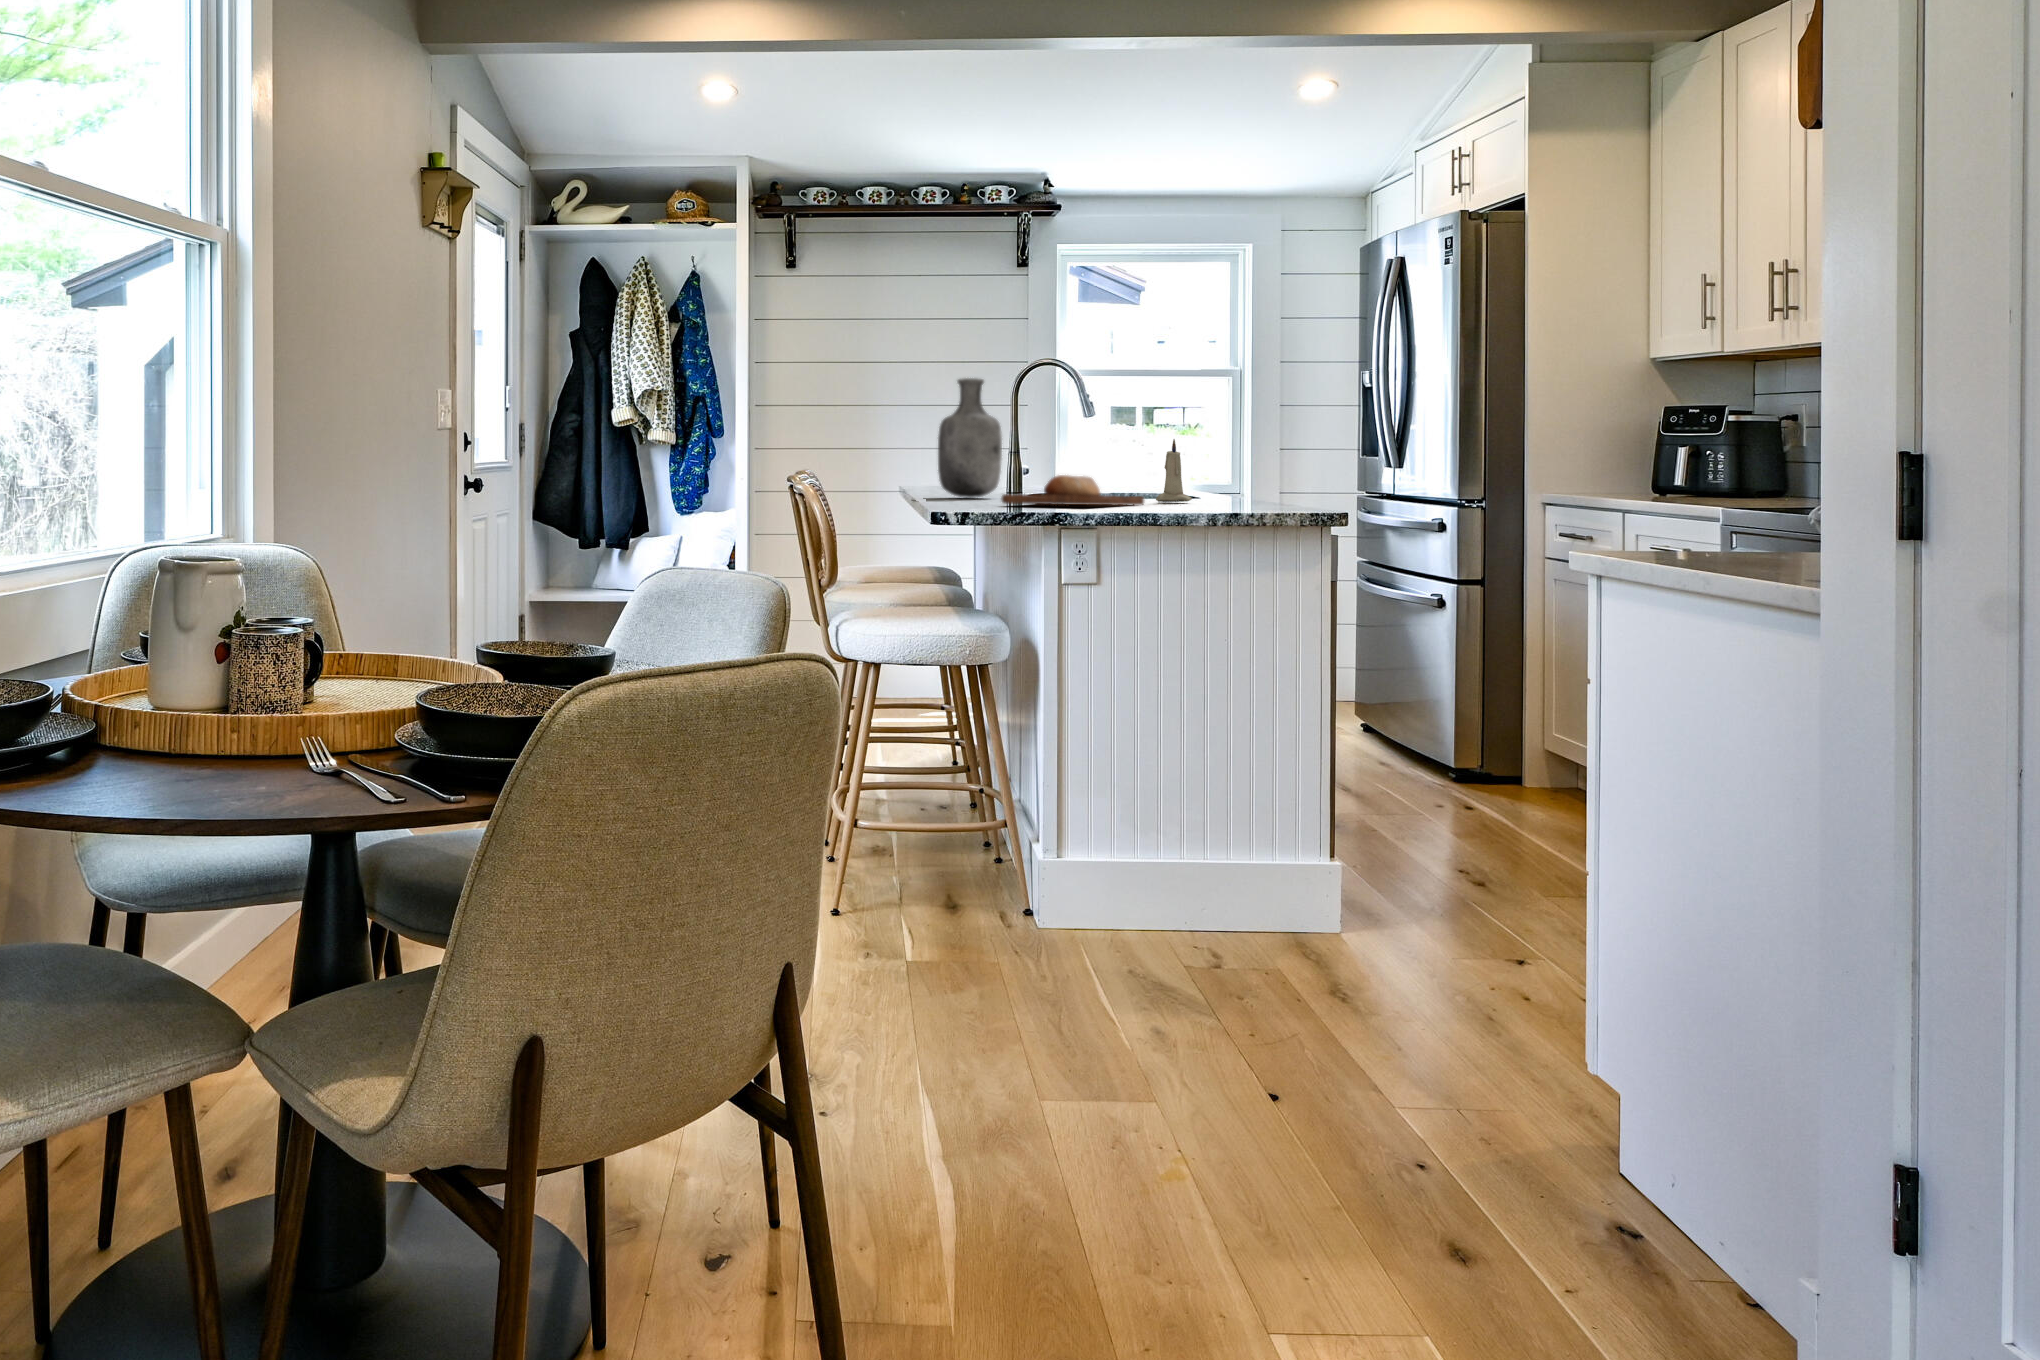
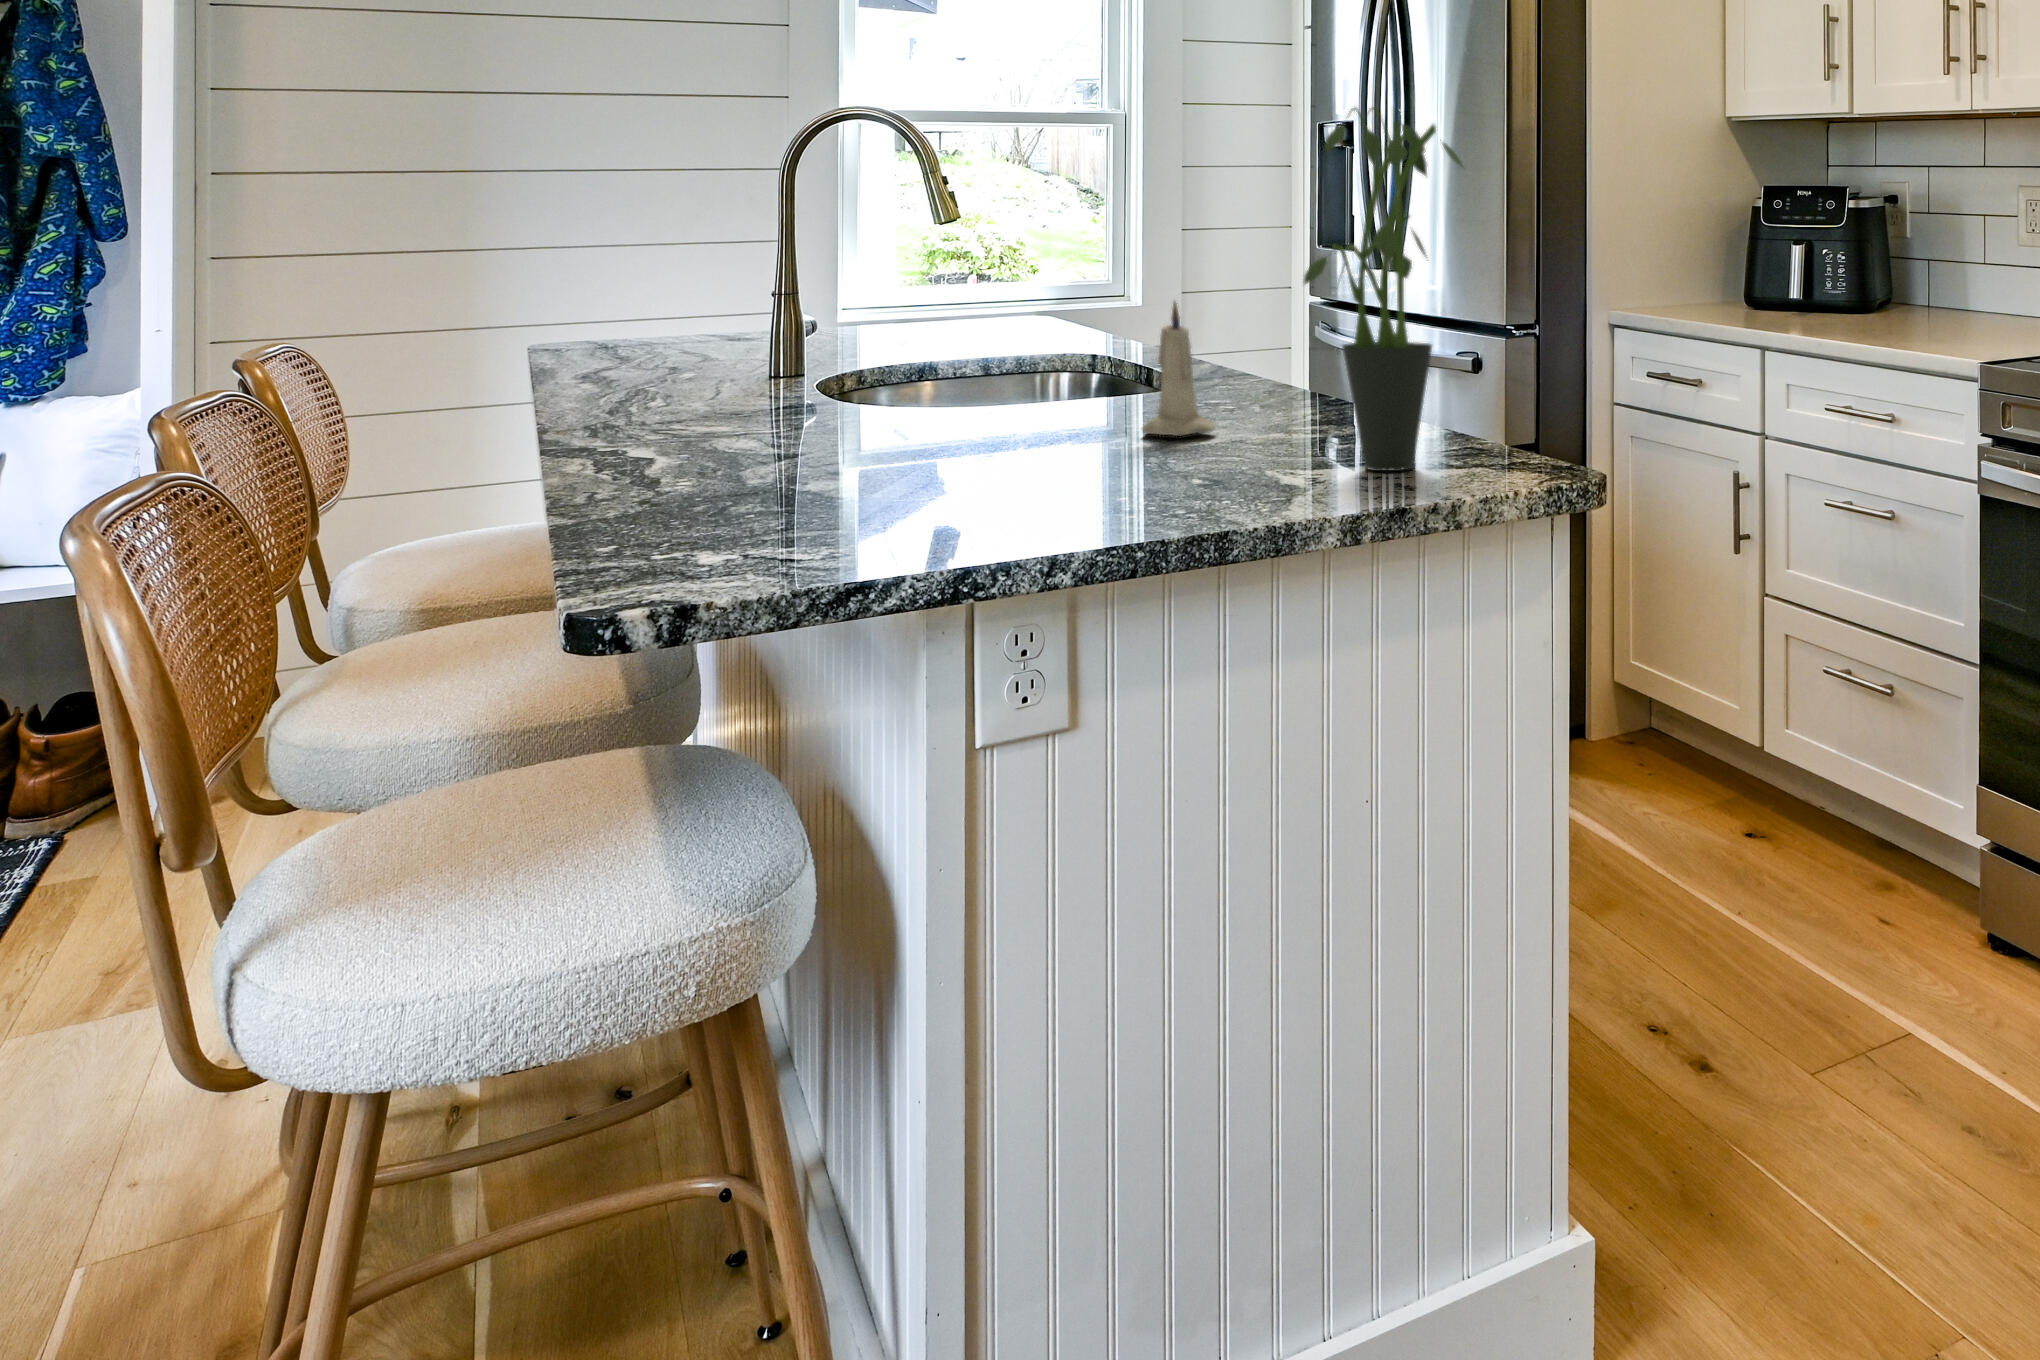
potted plant: none [1215,344,1290,508] -> present [1304,105,1463,471]
vase: present [938,378,1002,498] -> none [616,163,780,440]
bread loaf: present [1001,475,1144,506] -> none [797,410,1136,525]

